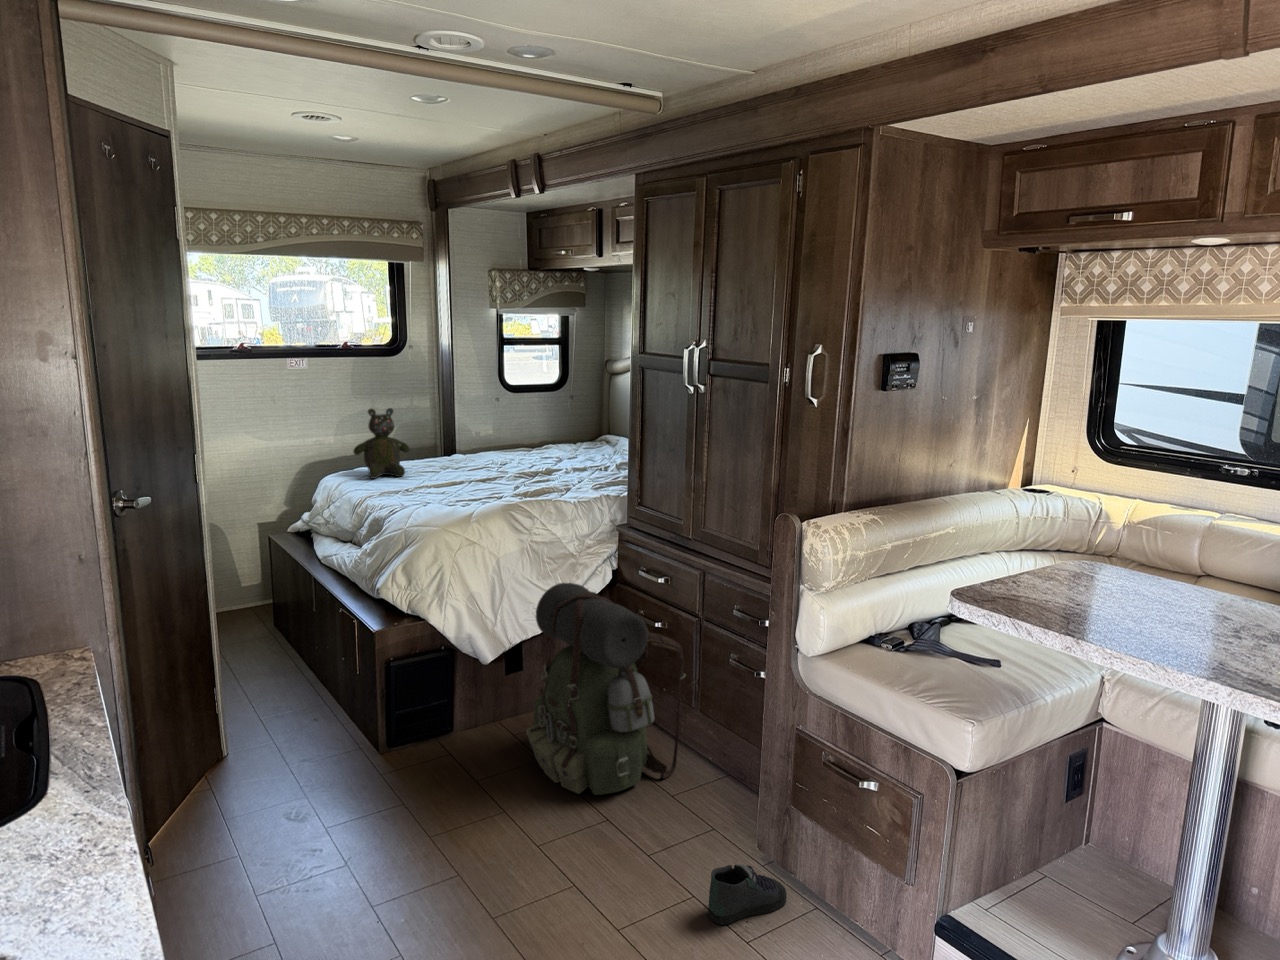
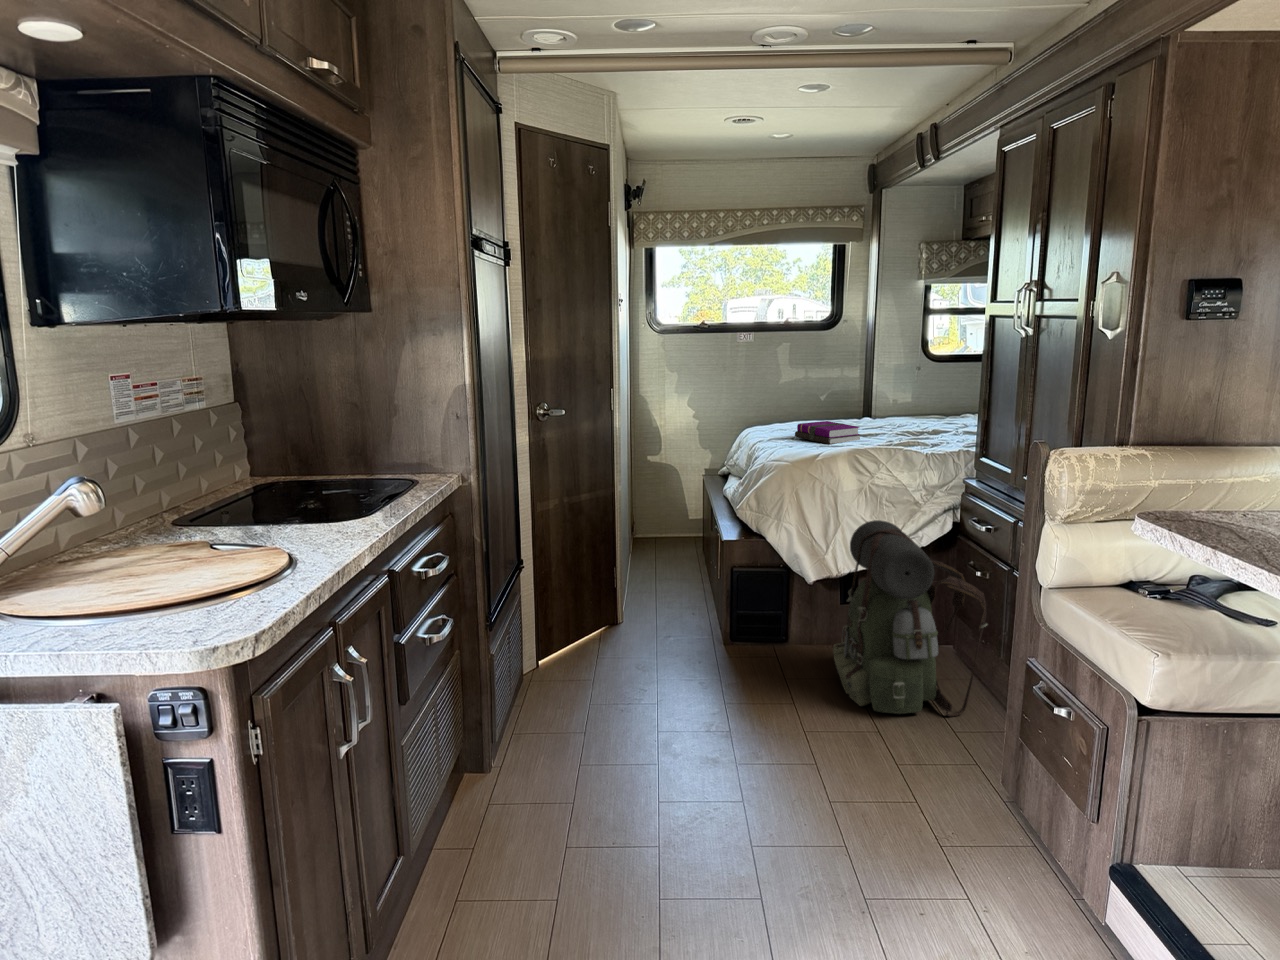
teddy bear: present [353,408,410,479] -> none [767,368,815,428]
notebook: none [410,469,487,497] -> present [795,421,861,444]
shoe: present [708,864,787,925] -> none [914,785,1002,844]

